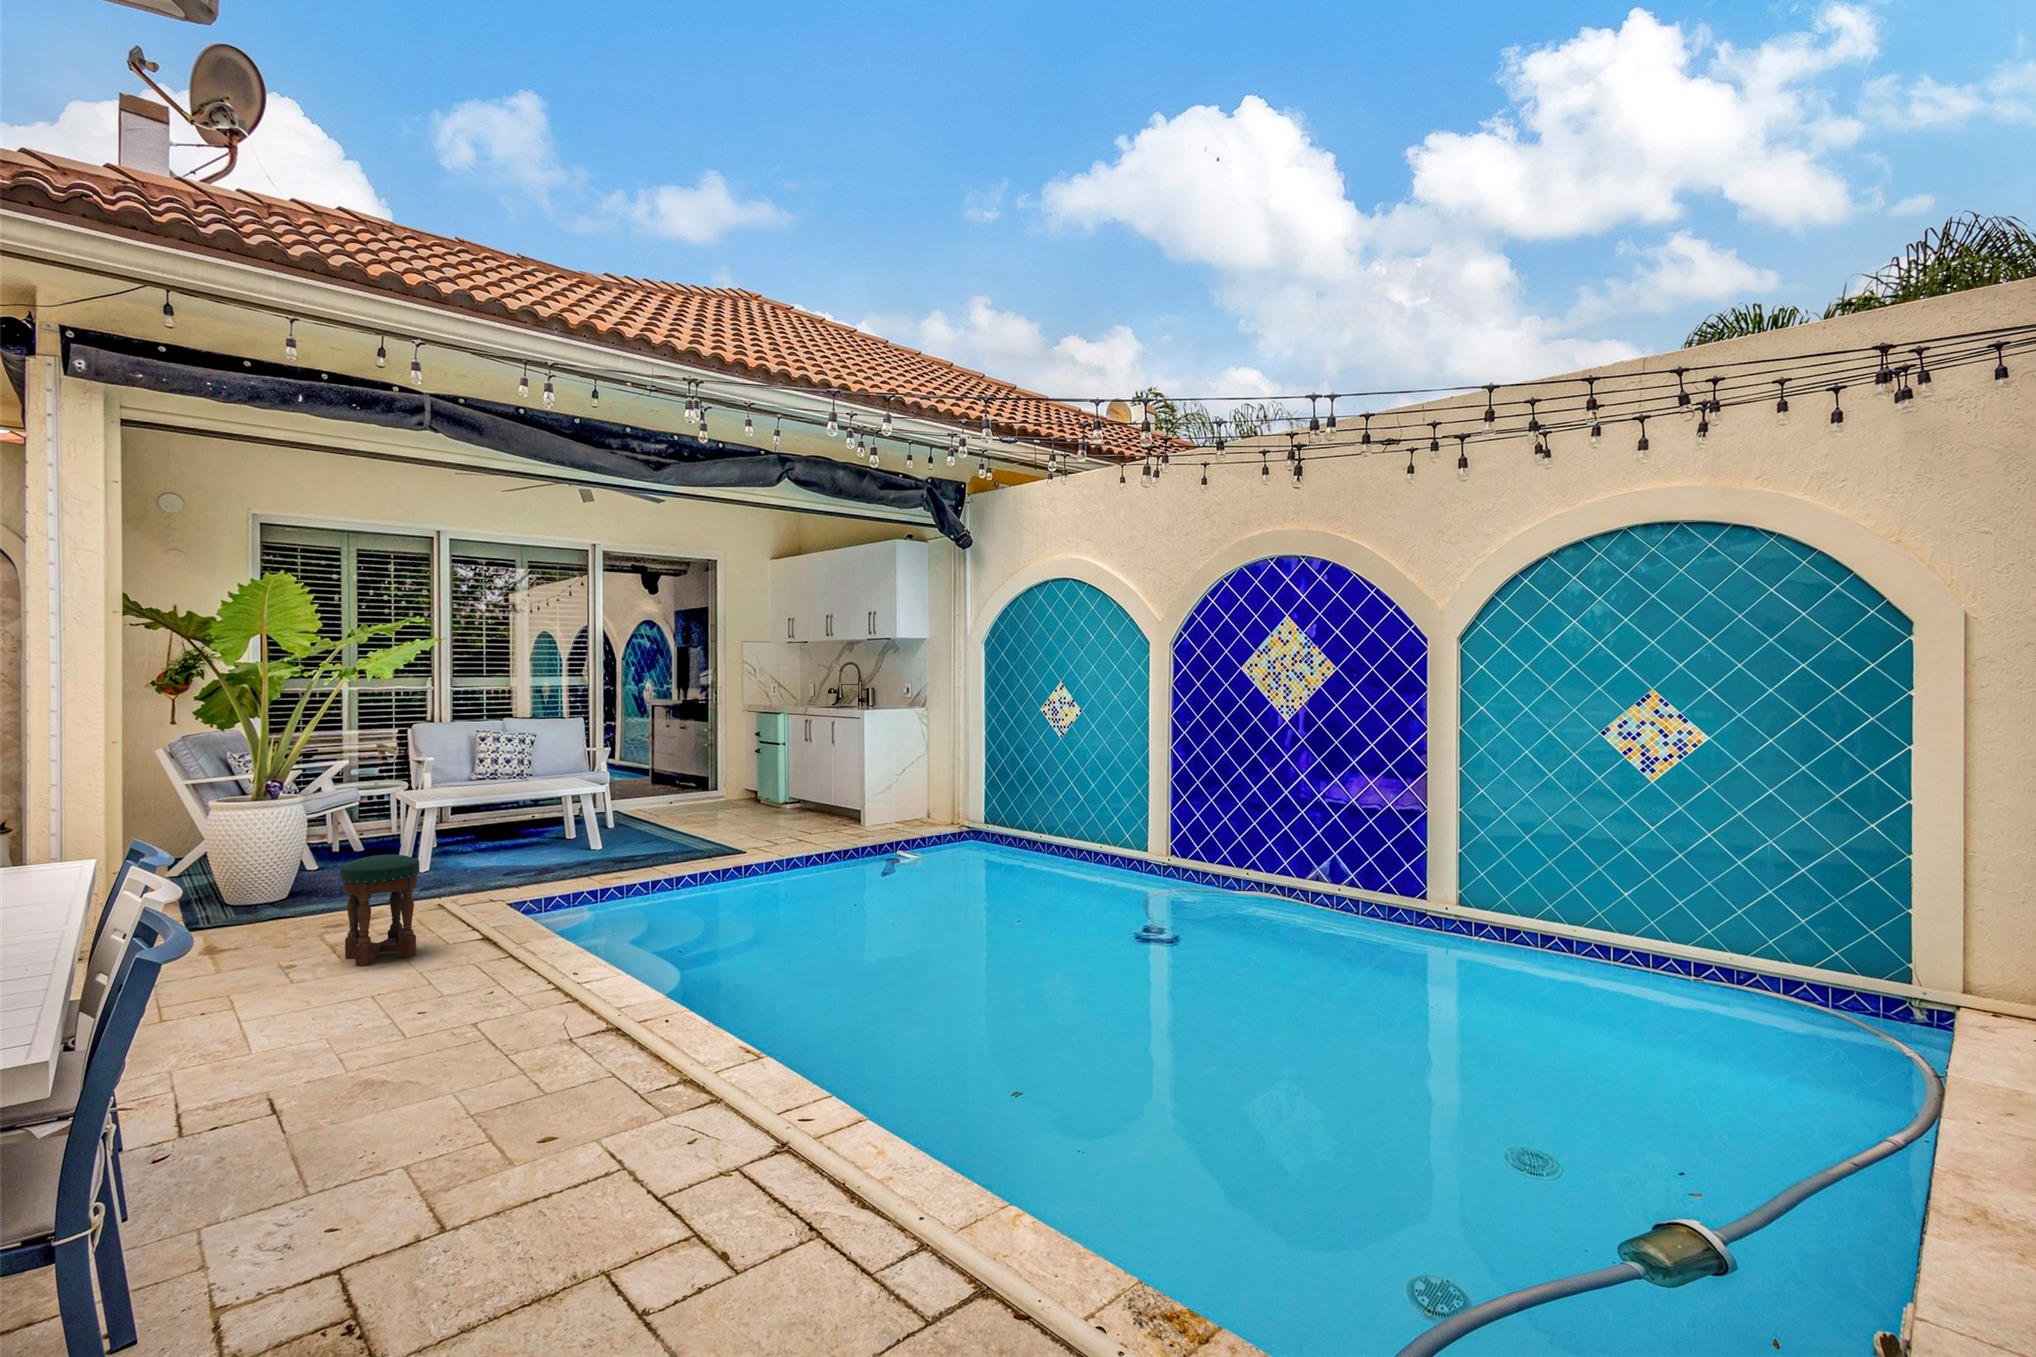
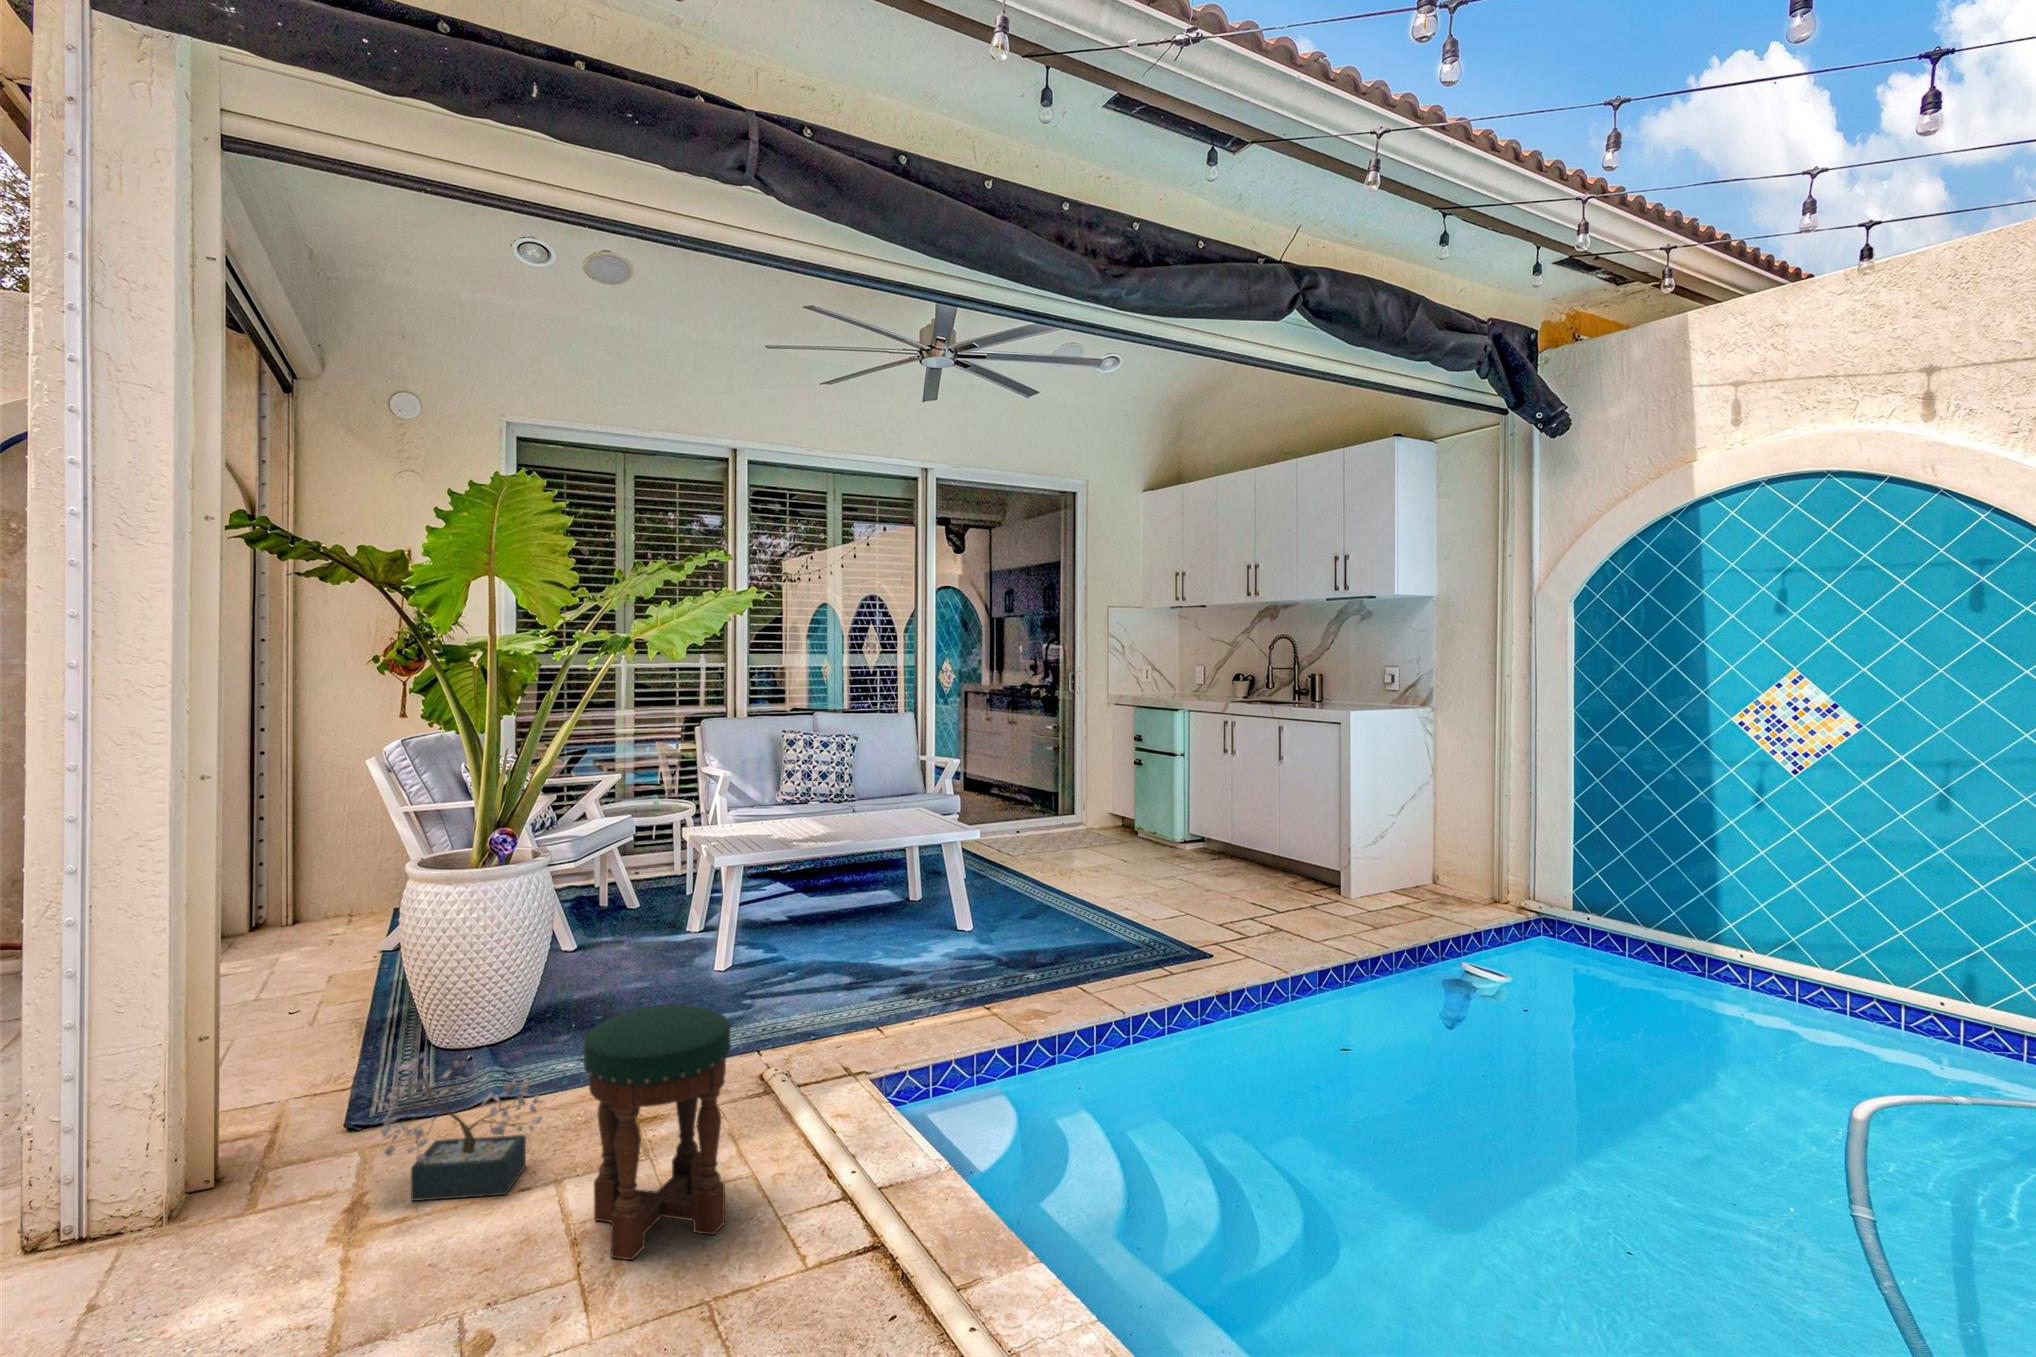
decorative plant: none [219,891,314,960] -> present [375,1053,543,1201]

